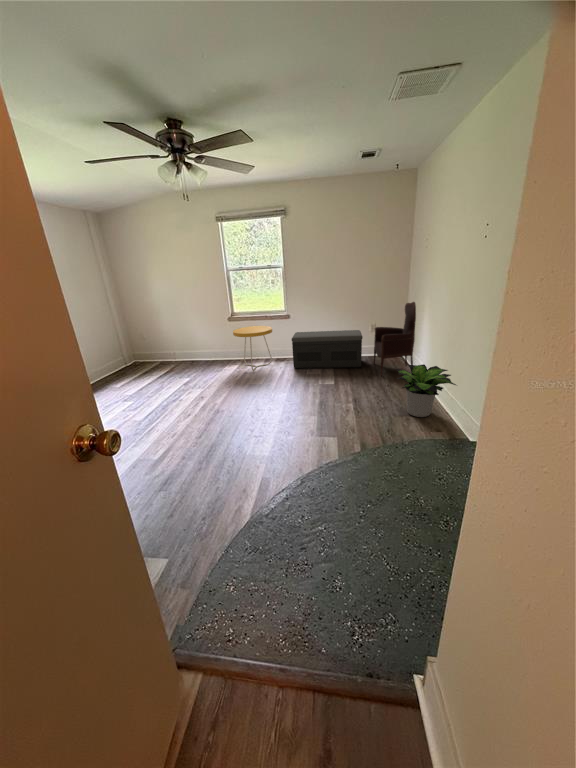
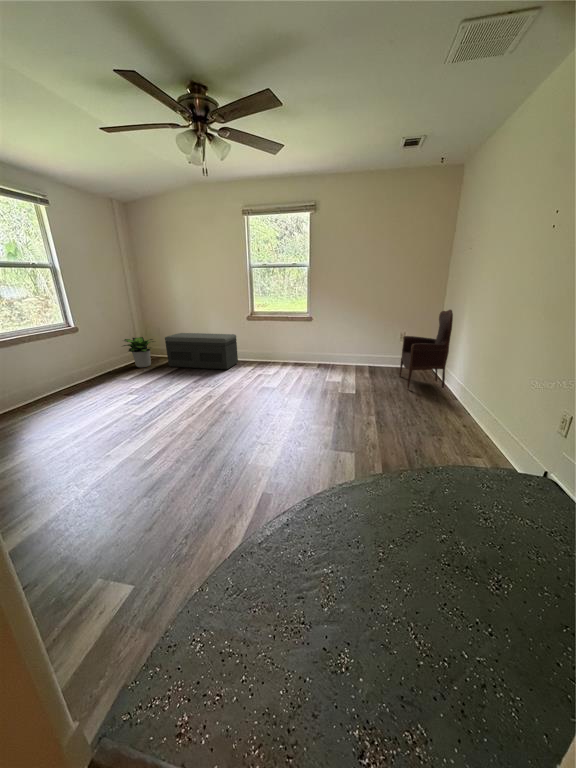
side table: present [233,326,272,371] -> none [250,328,292,374]
storage bench: present [292,330,363,368] -> present [165,333,238,370]
potted plant: present [397,364,456,417] -> present [124,337,153,367]

